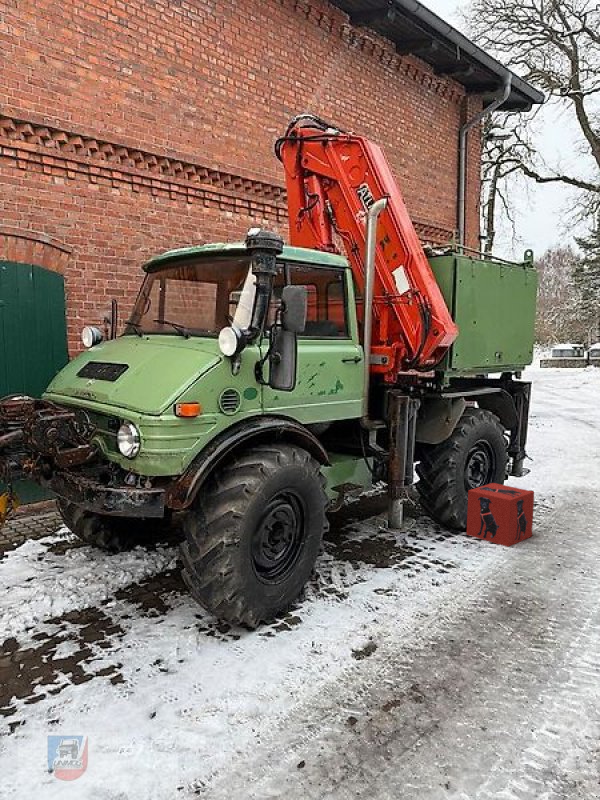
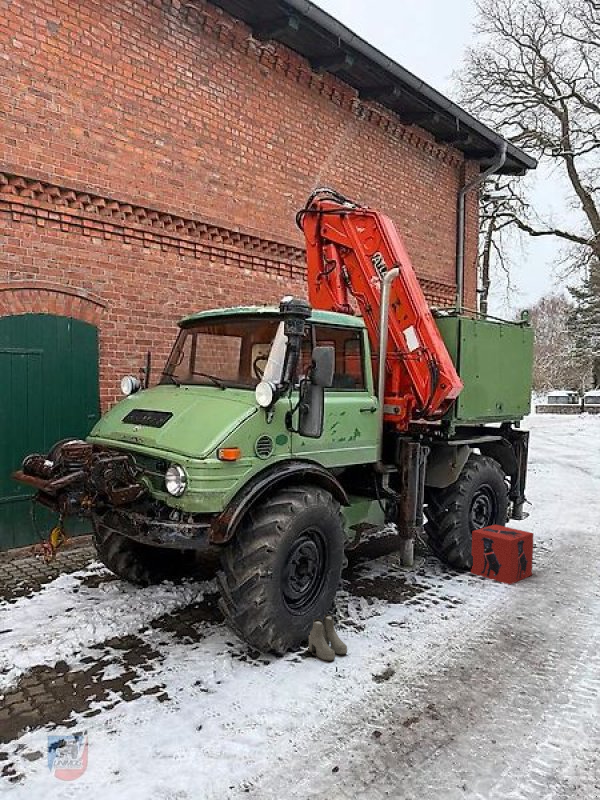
boots: none [284,584,326,635] -> present [309,614,347,661]

